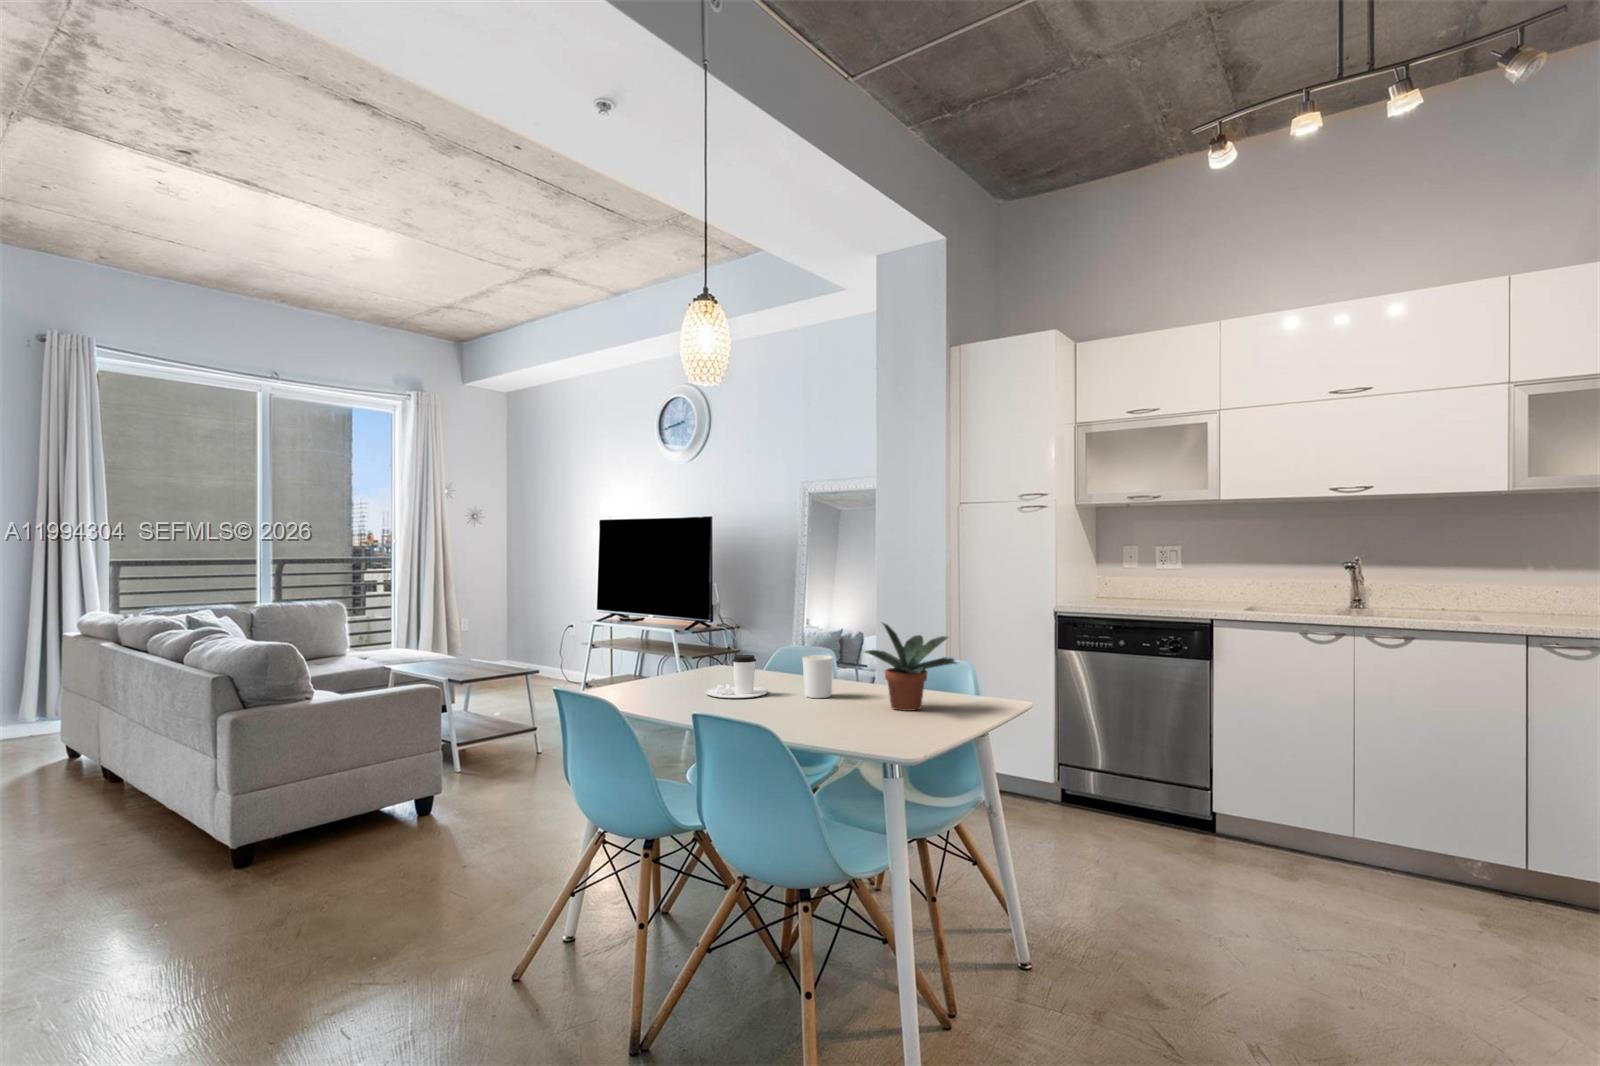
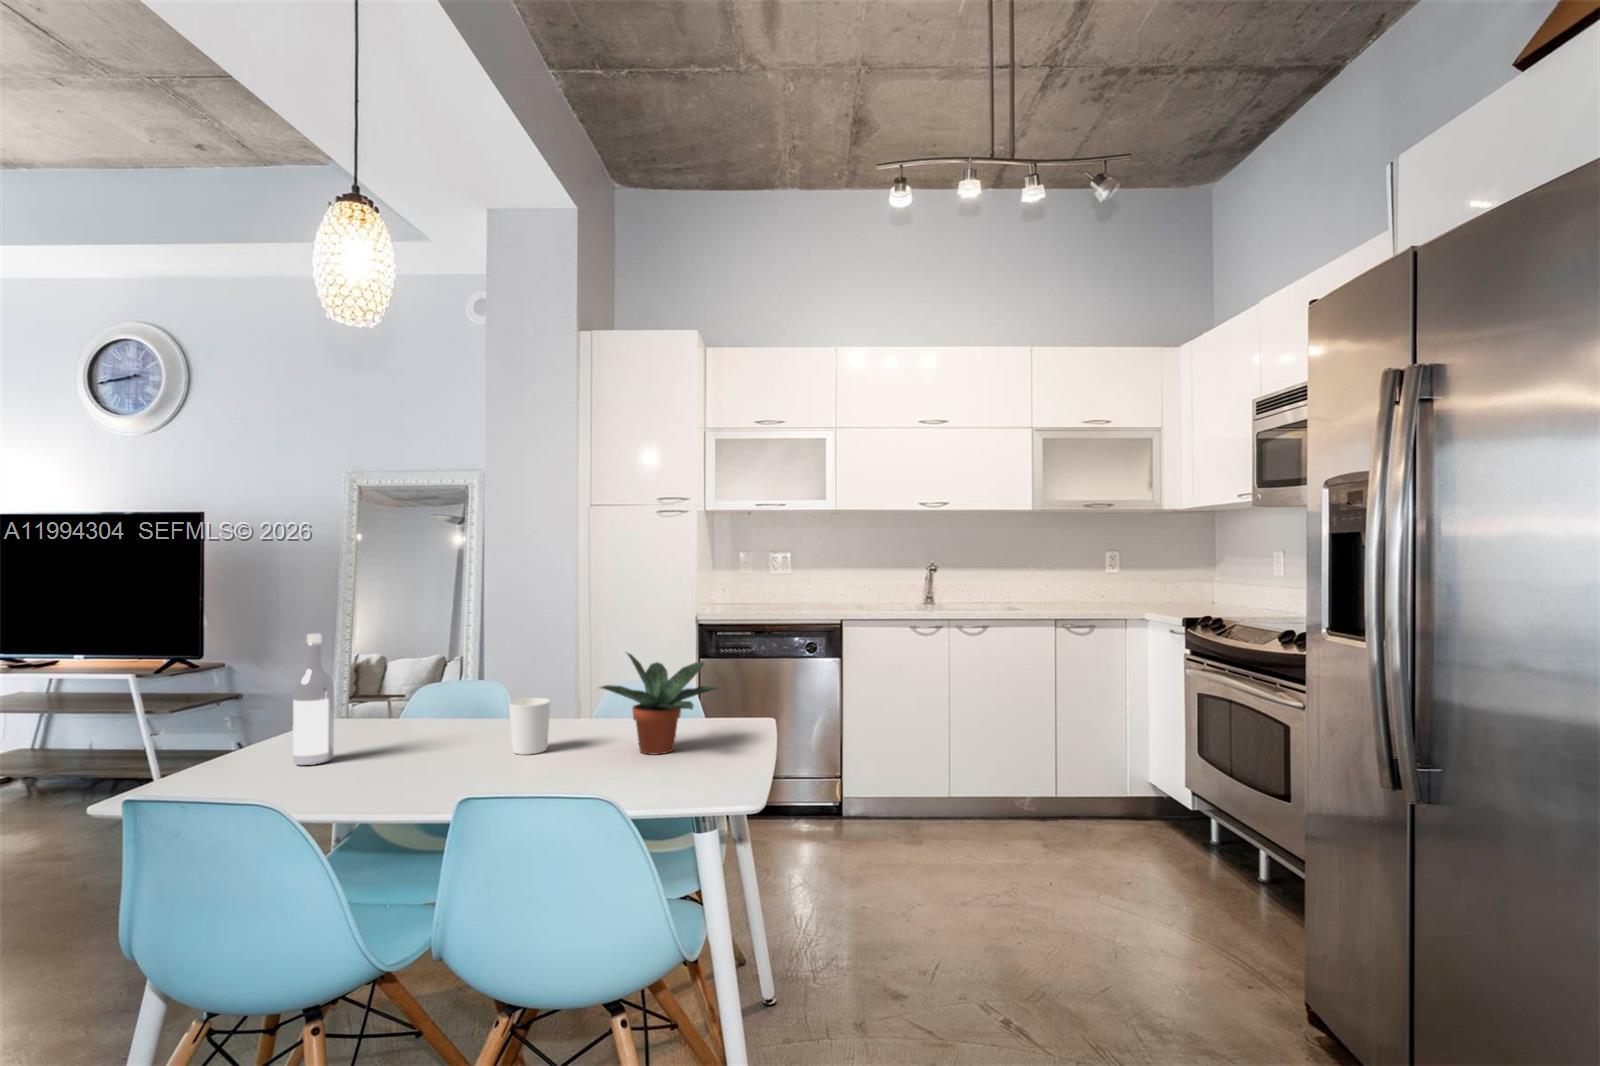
wine bottle: none [674,595,699,686] -> present [293,634,334,765]
coffee cup: present [705,655,768,698] -> none [364,709,460,775]

